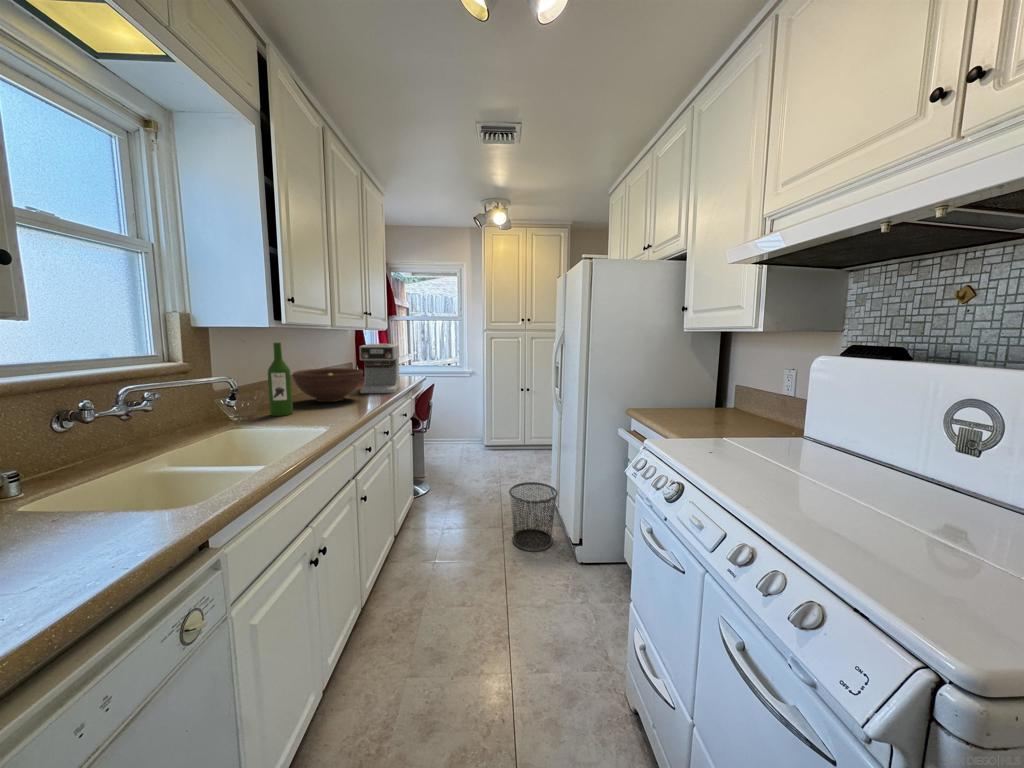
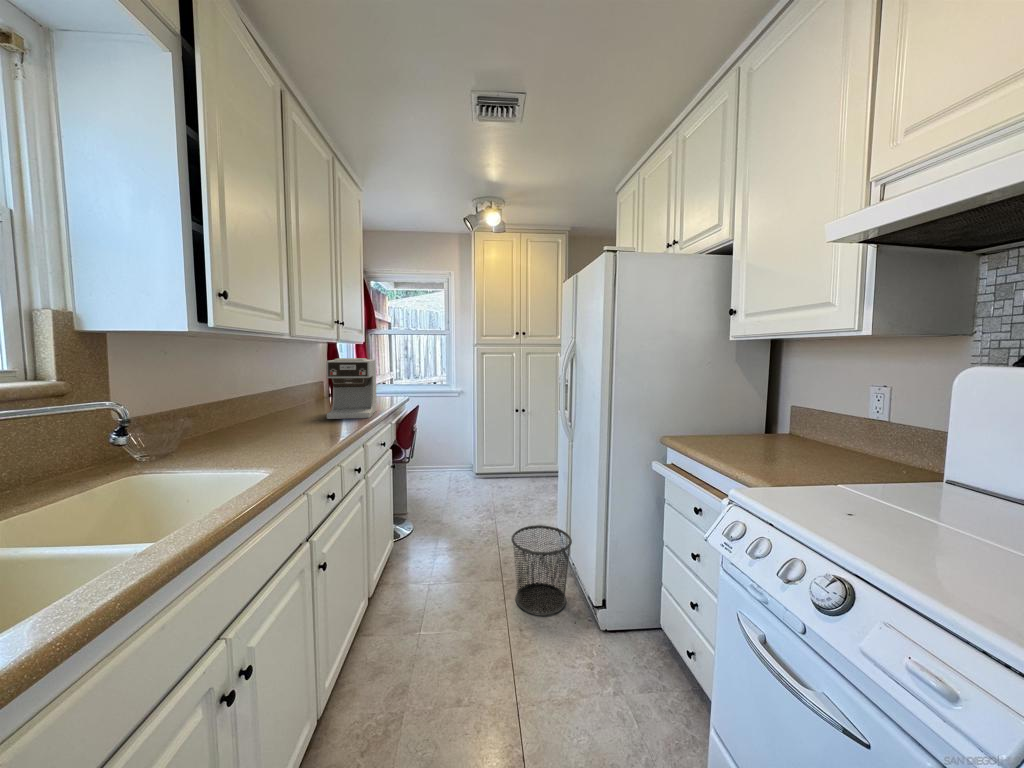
wine bottle: present [268,343,293,416] -> none [192,354,228,453]
fruit bowl: present [292,368,363,402] -> none [234,388,329,432]

